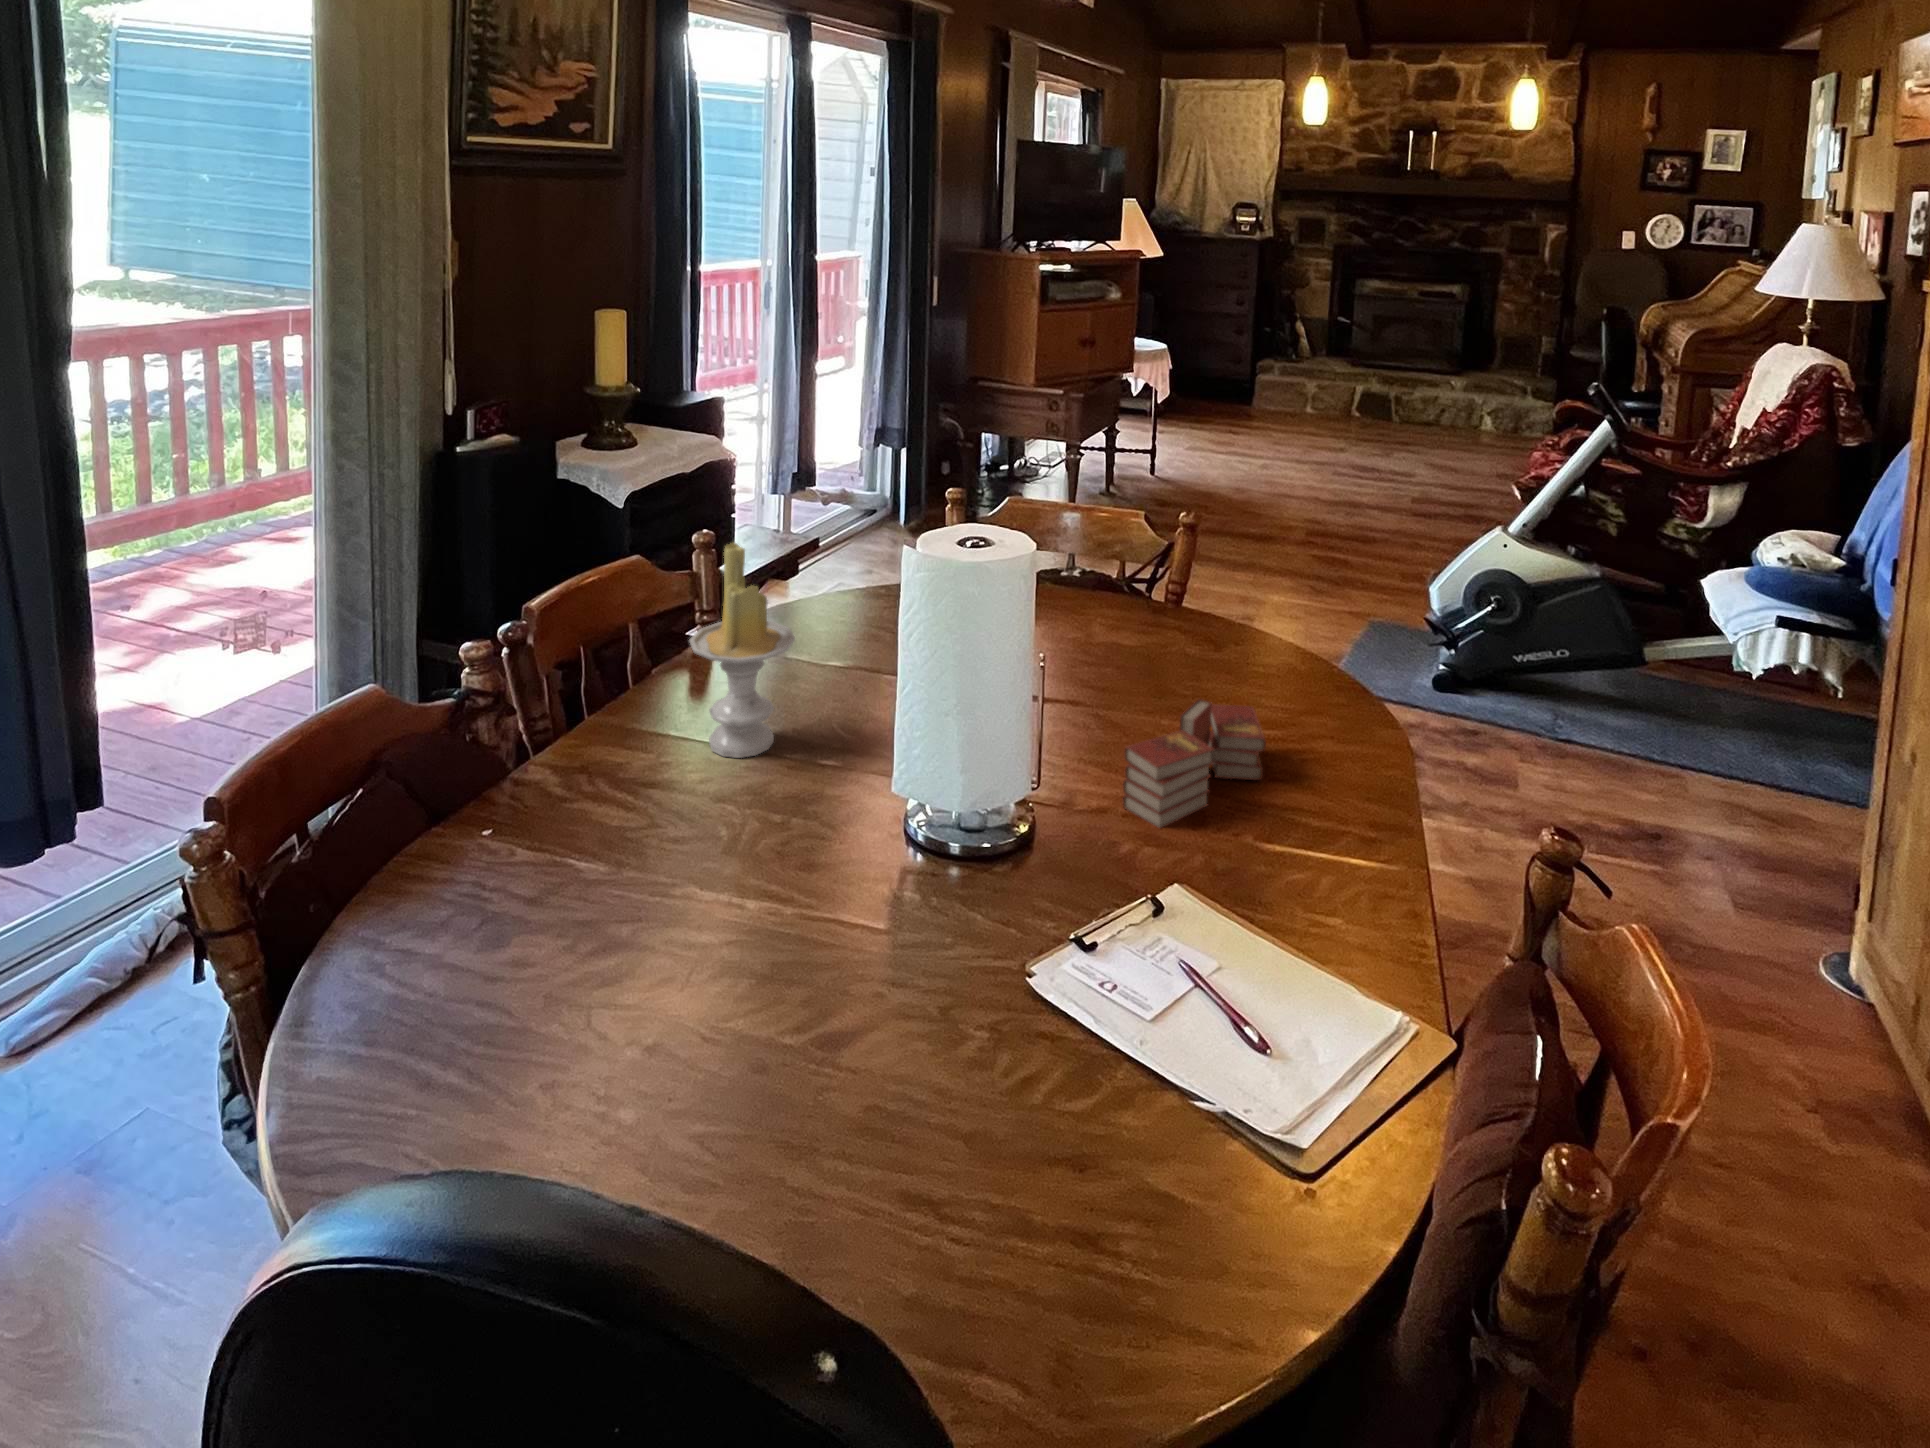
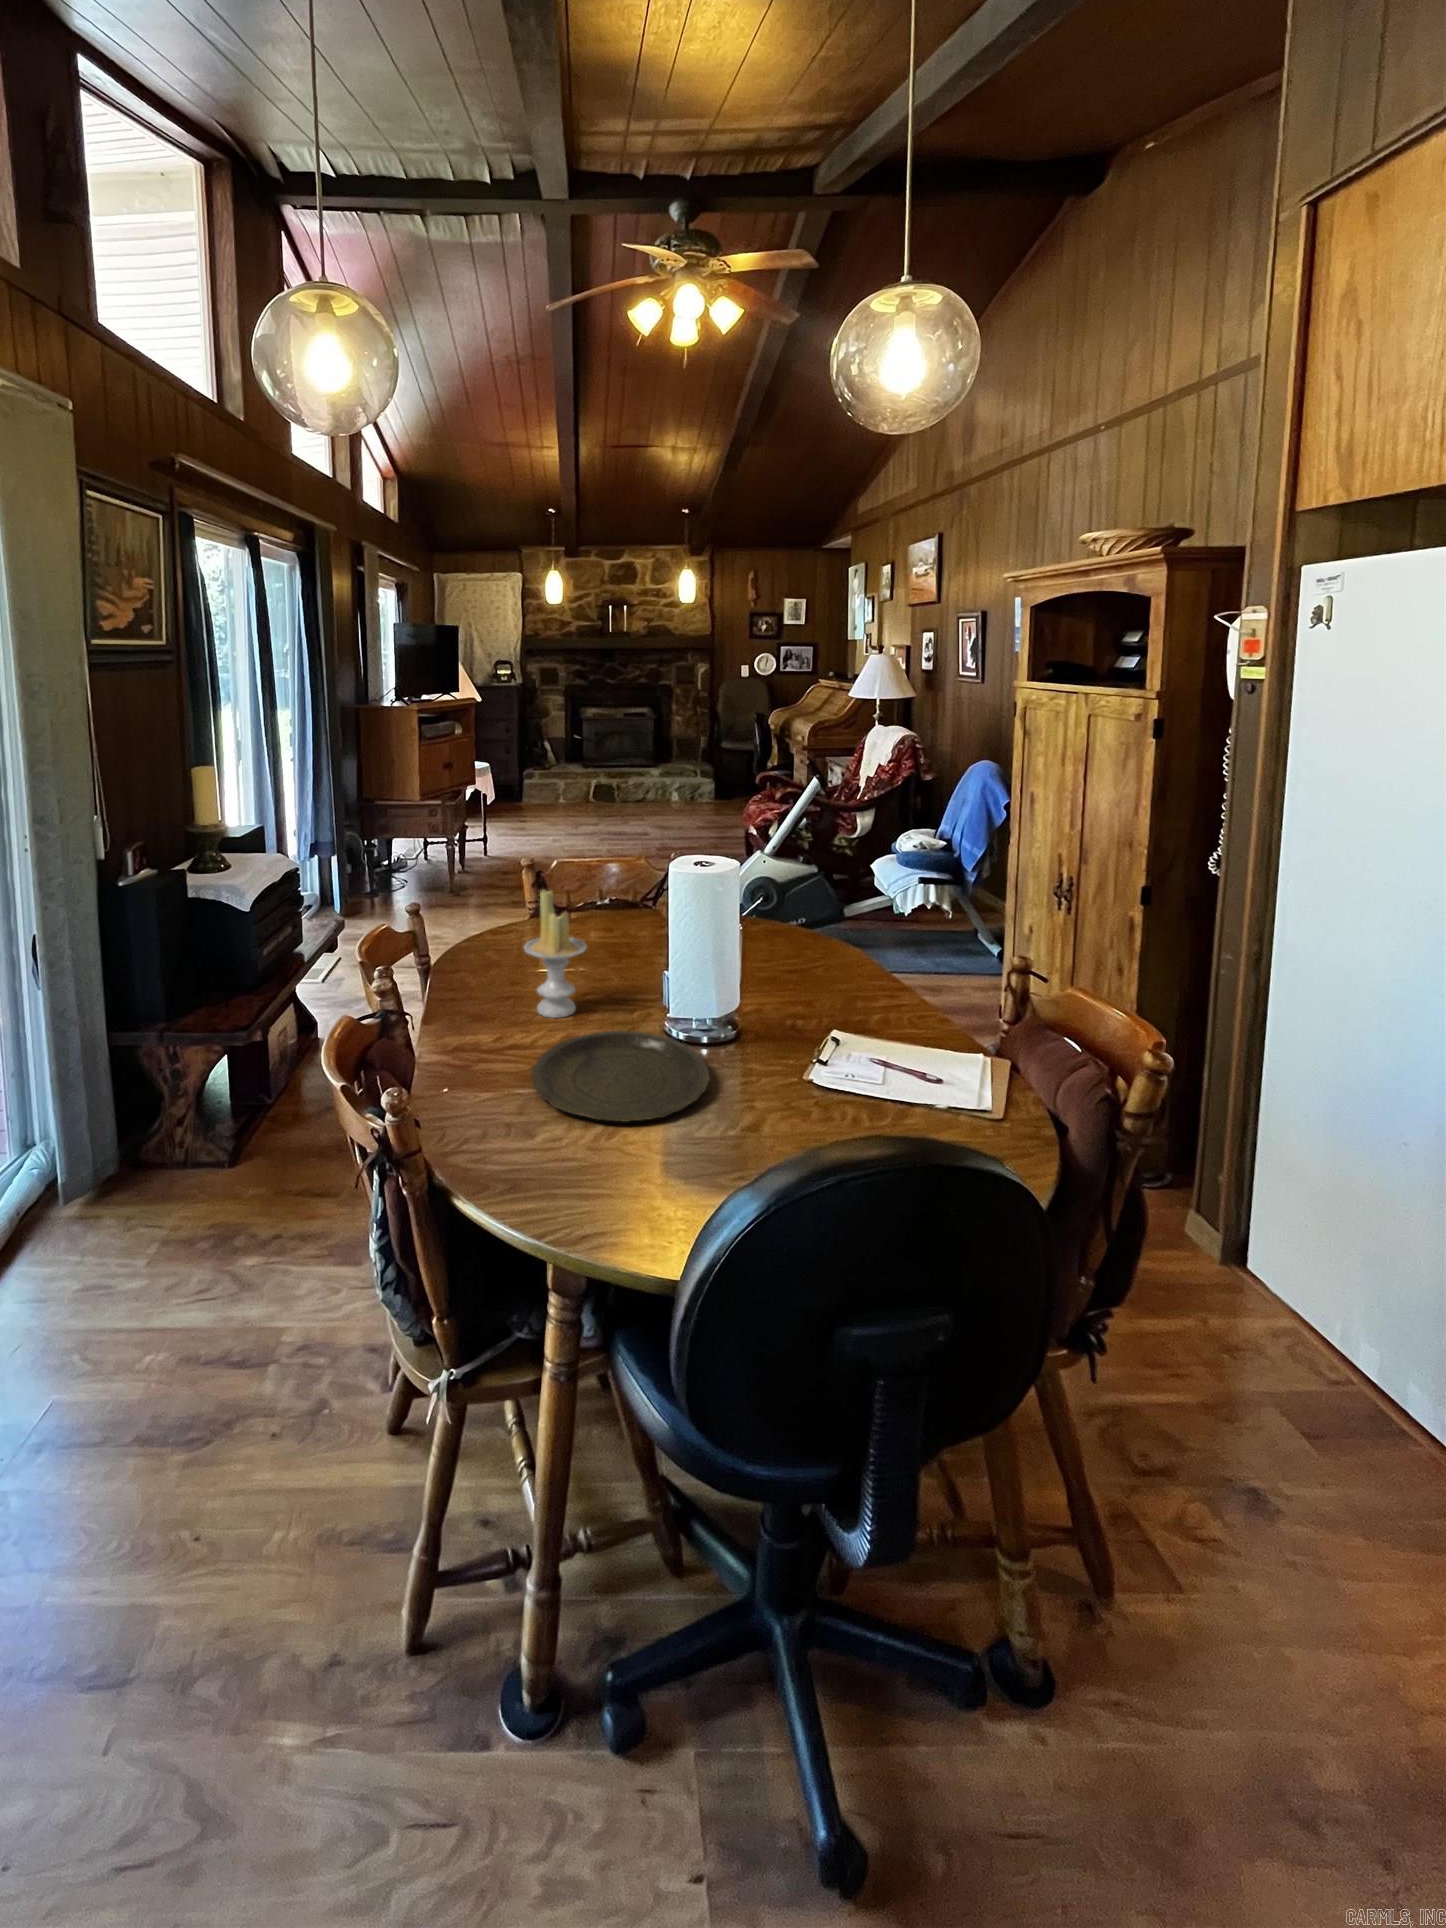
book: present [1123,699,1266,828] -> none [783,937,834,1002]
plate: none [482,801,809,1003] -> present [531,1031,710,1122]

